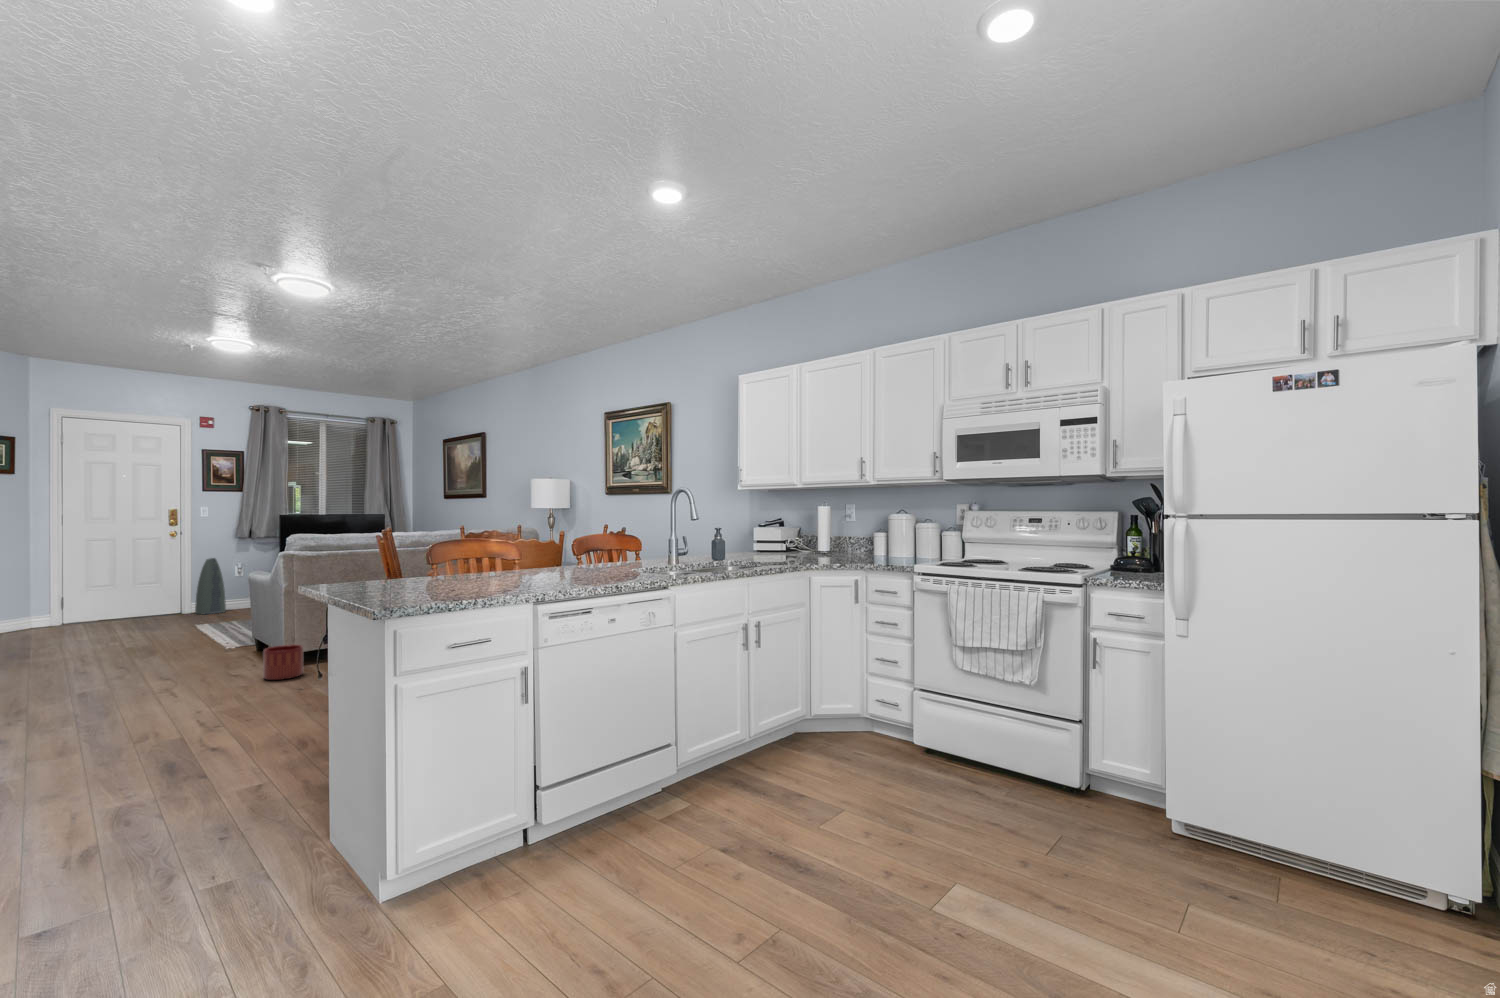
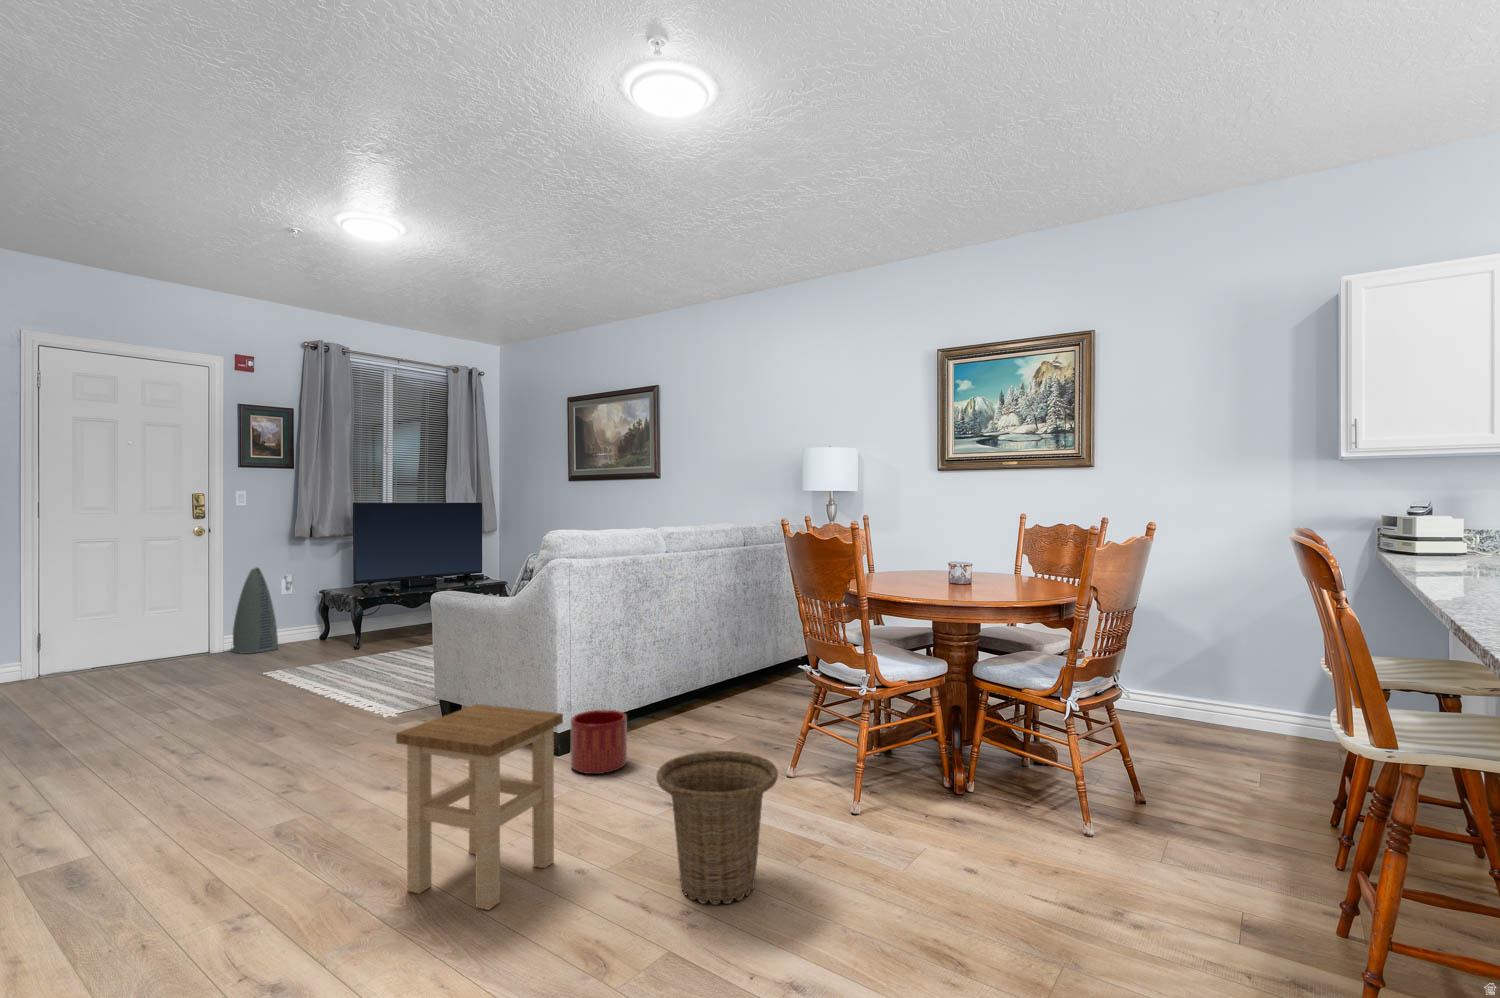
stool: none [78,631,179,728] -> present [396,704,563,910]
basket: none [188,658,269,732] -> present [656,751,778,905]

